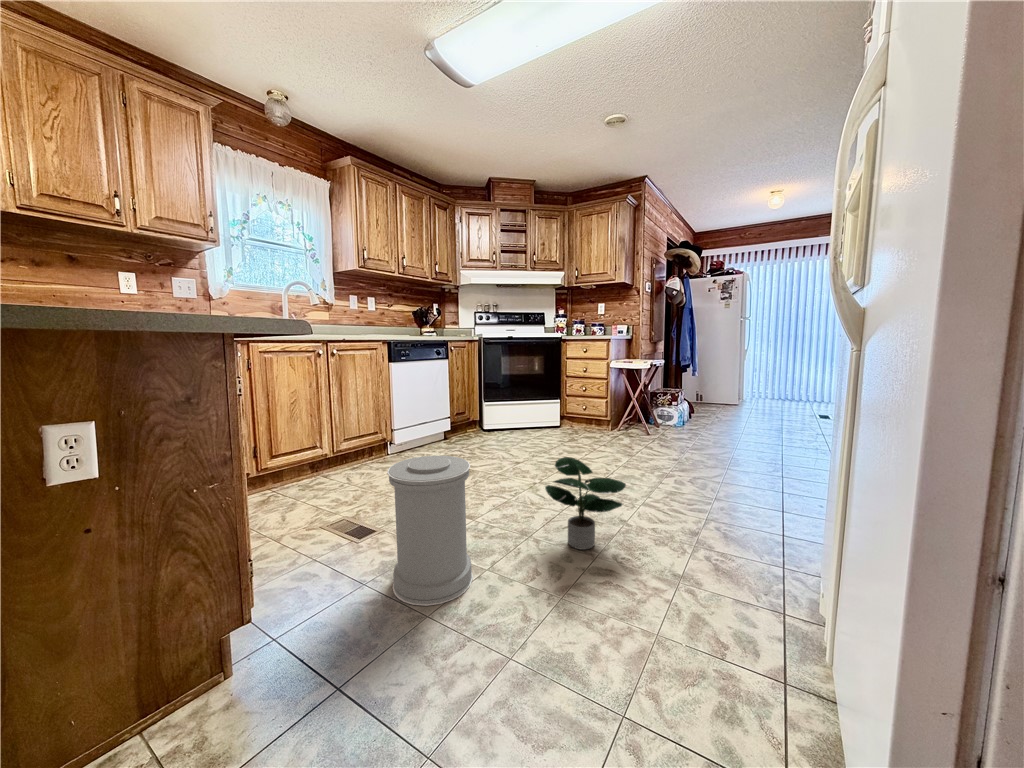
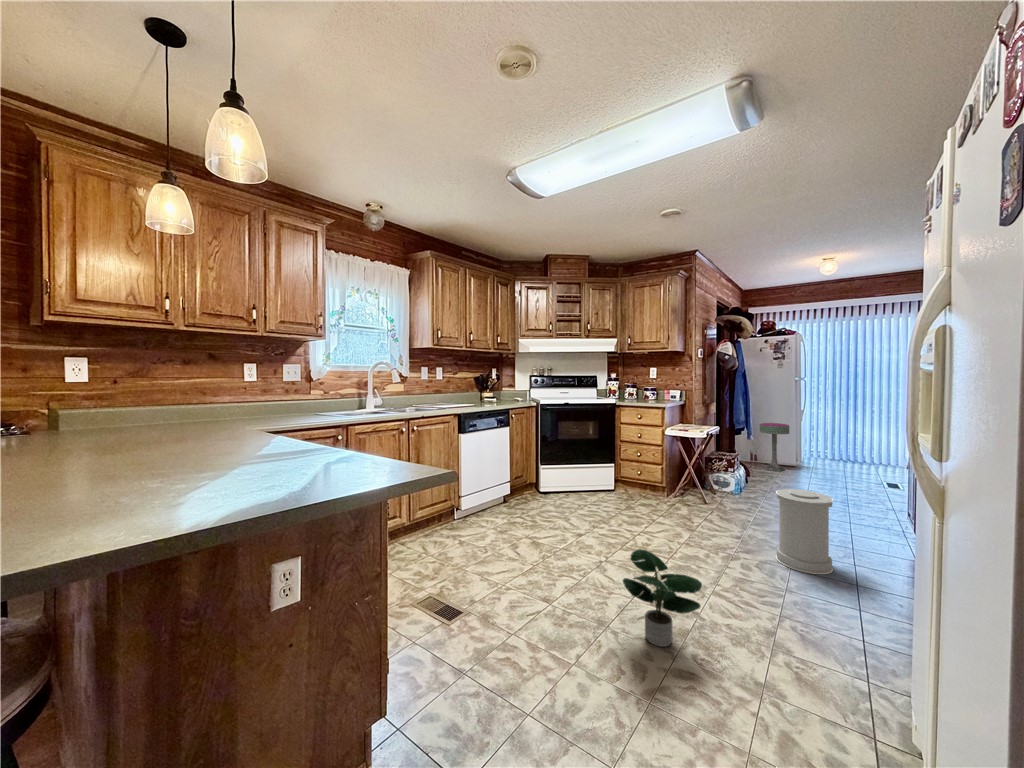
bar stool: none [705,363,733,409] -> present [760,423,789,471]
trash can: present [387,456,473,606] -> present [776,489,833,574]

